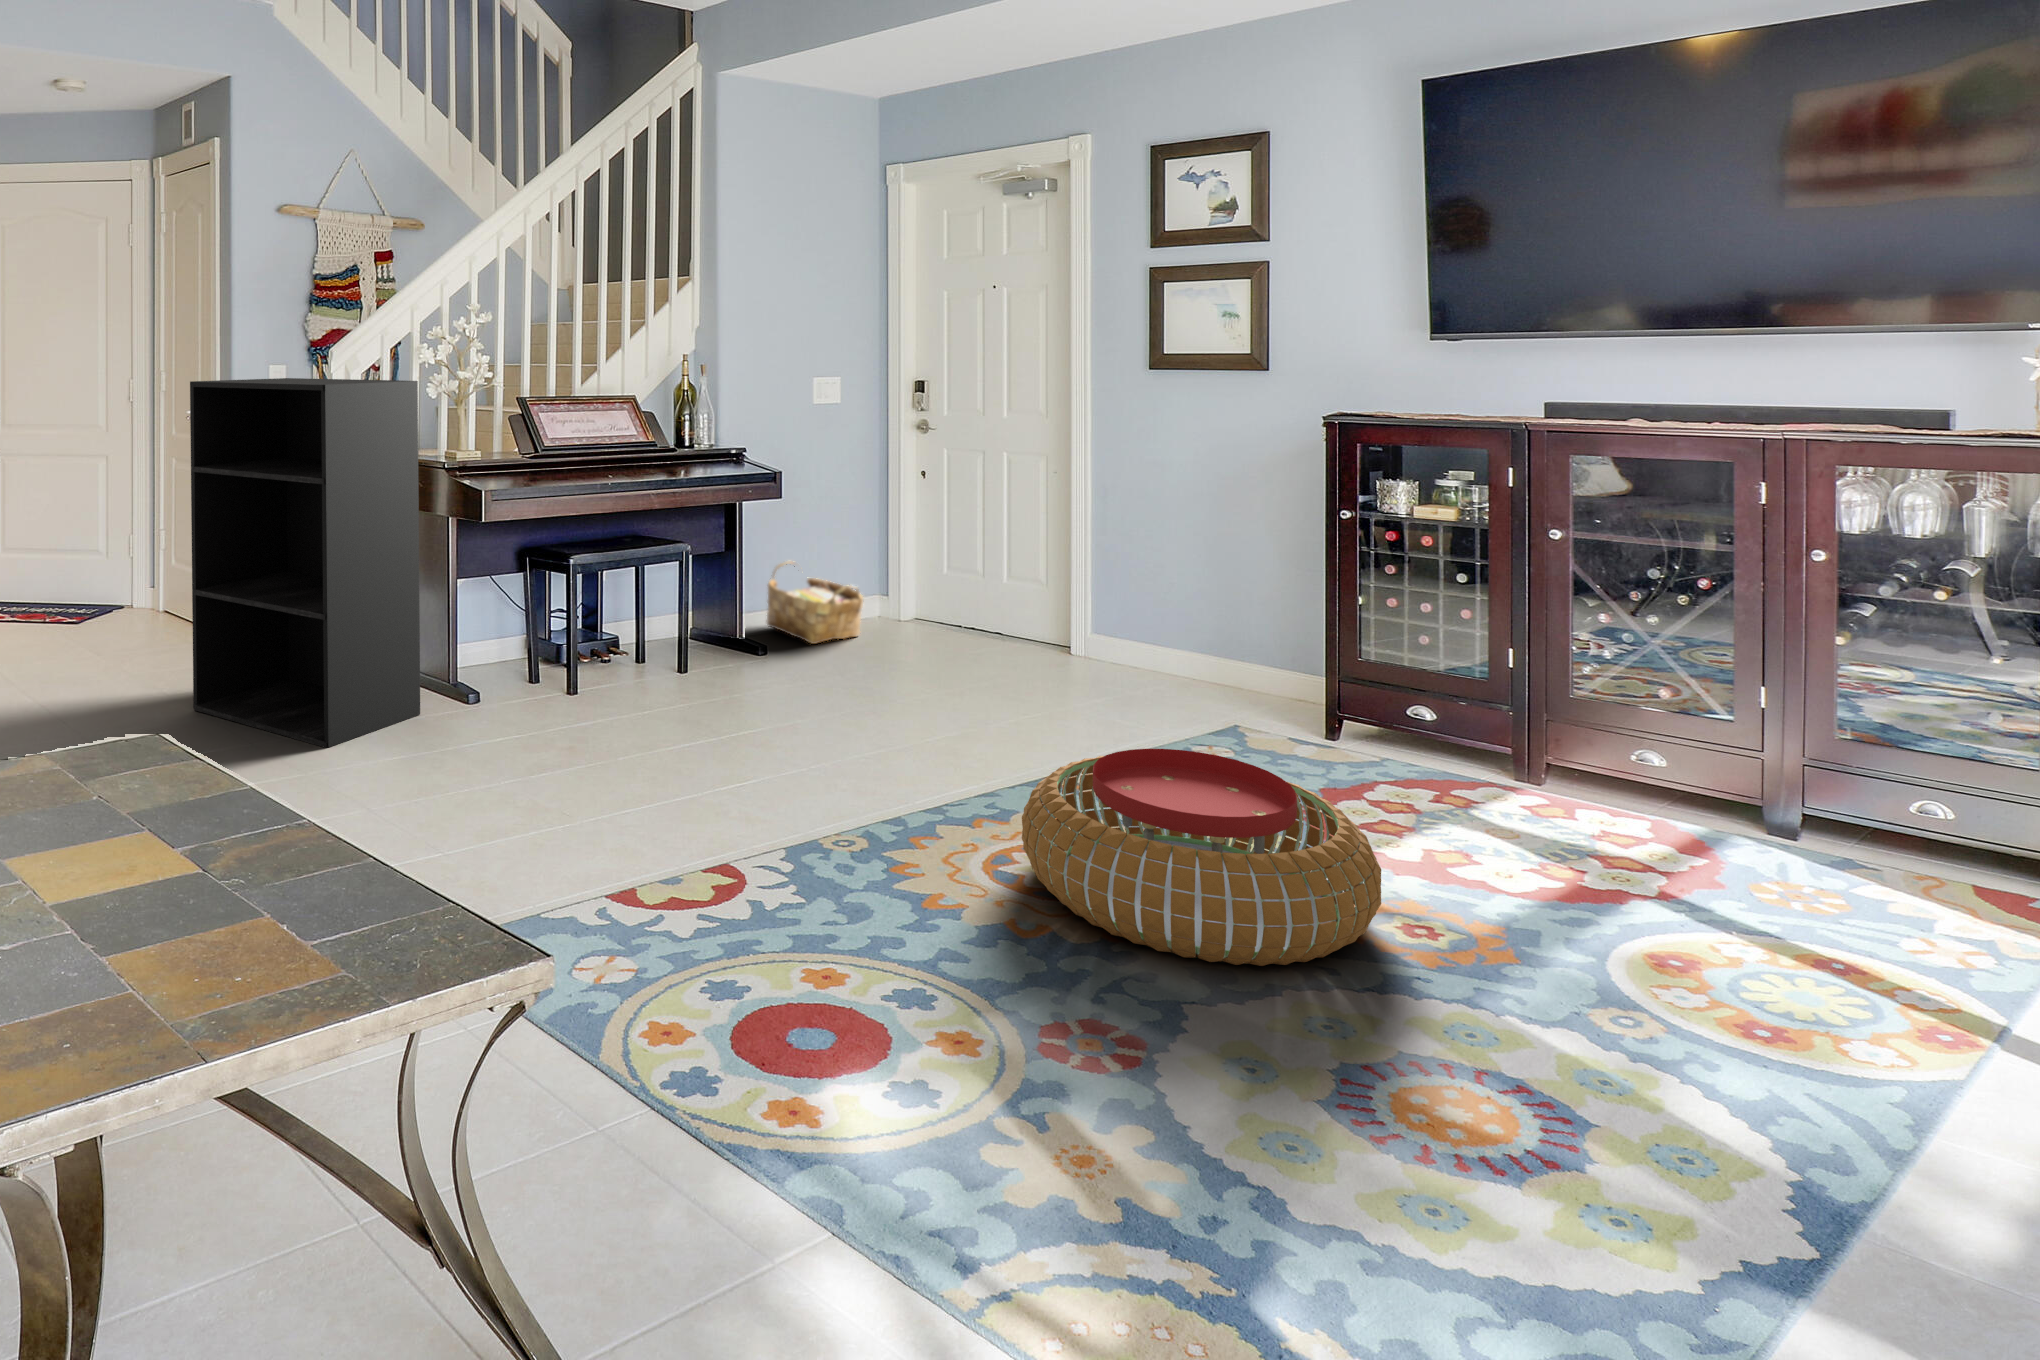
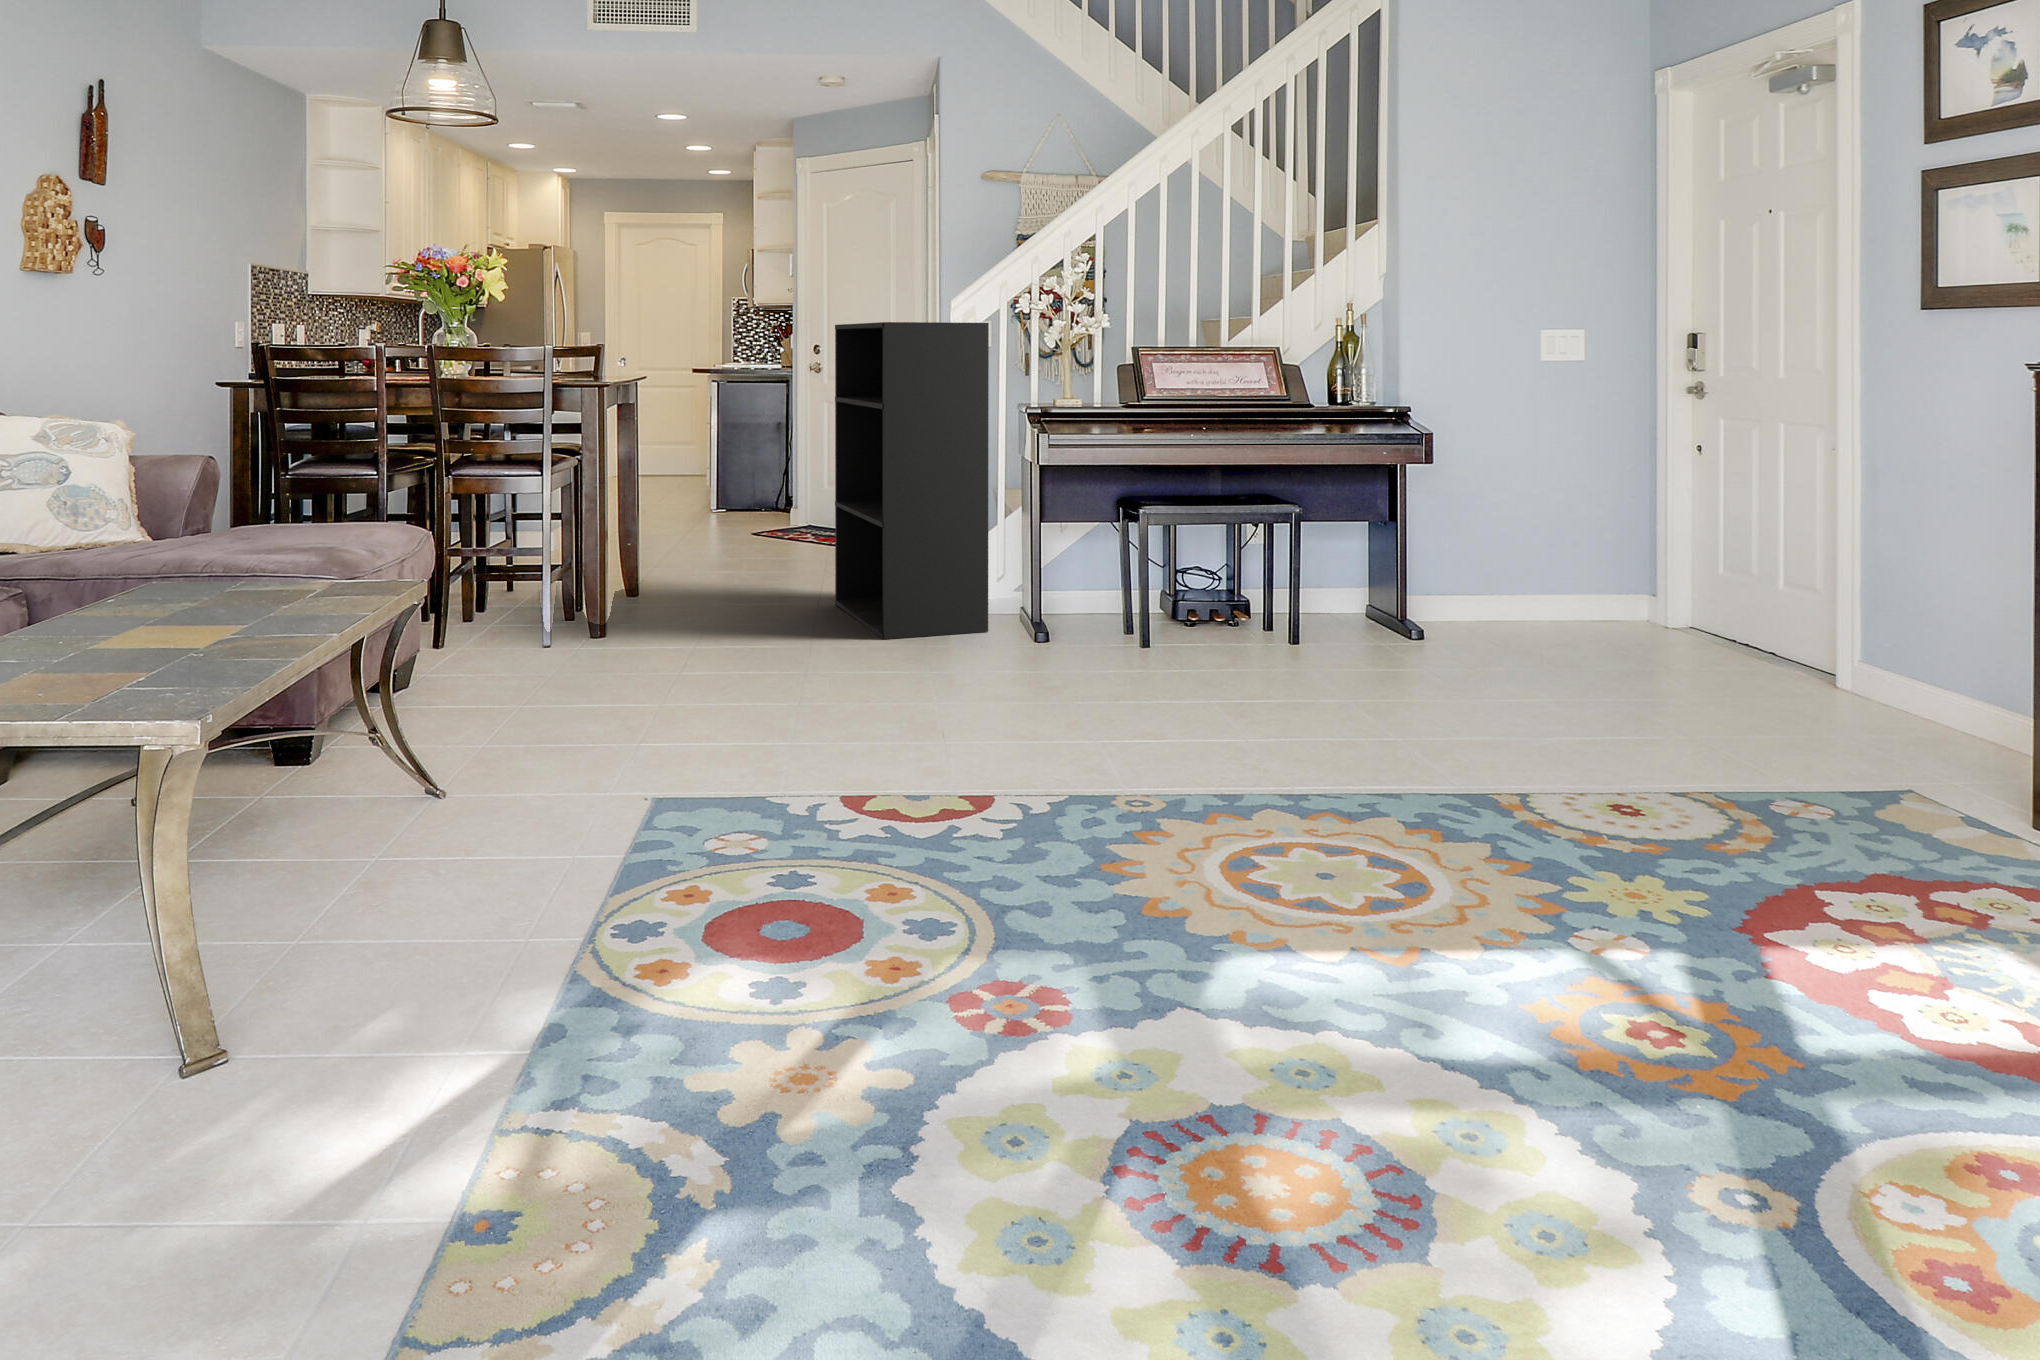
woven basket: present [766,561,863,644] -> none [1439,547,1550,642]
pouf: present [1022,749,1381,966] -> none [1243,715,1642,945]

